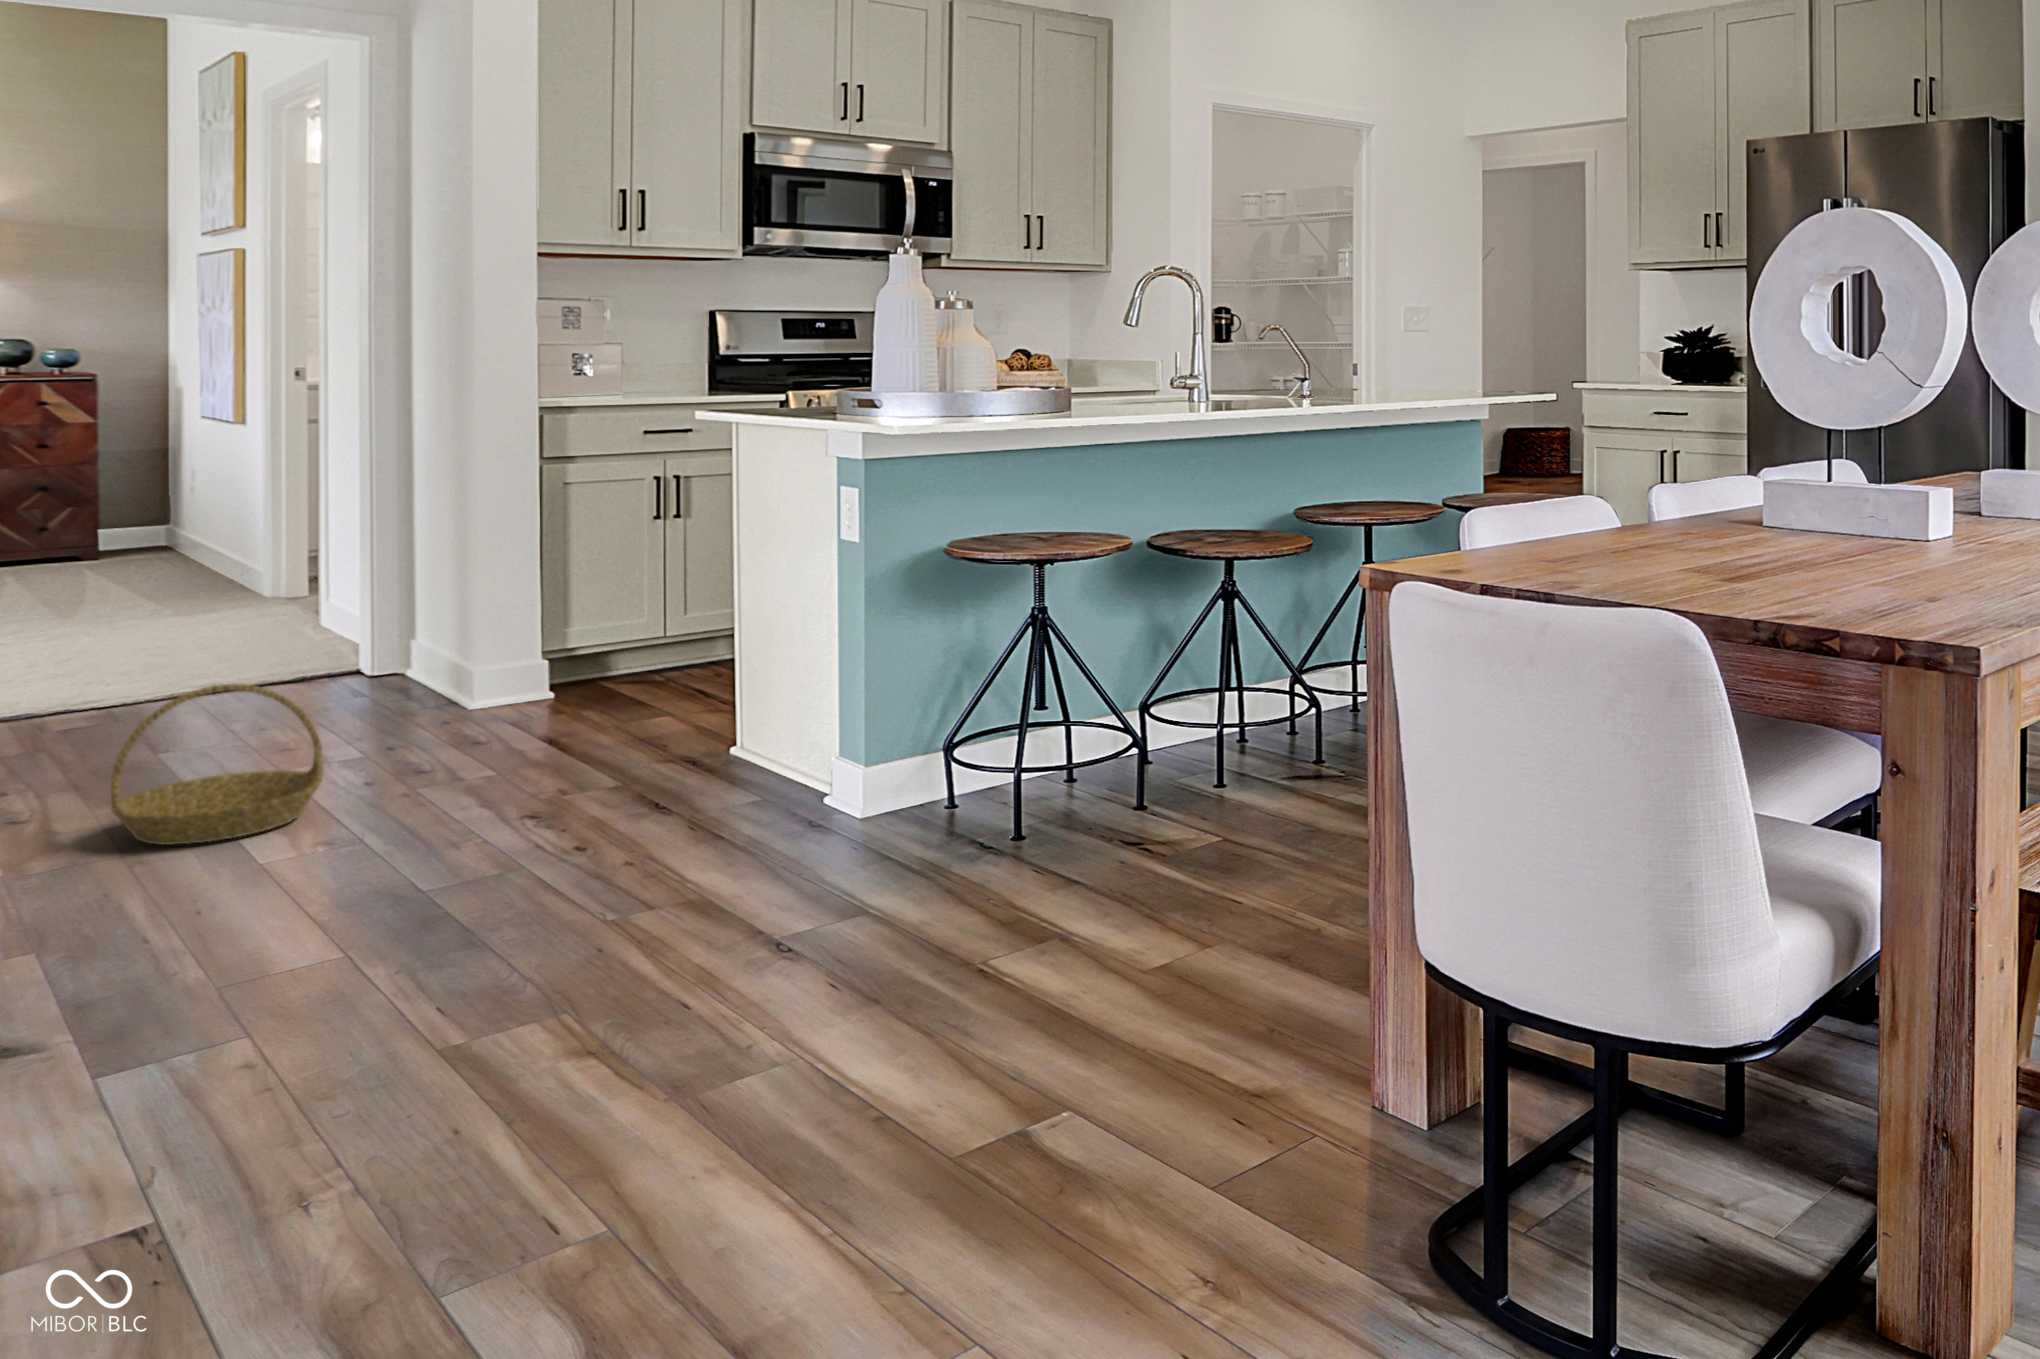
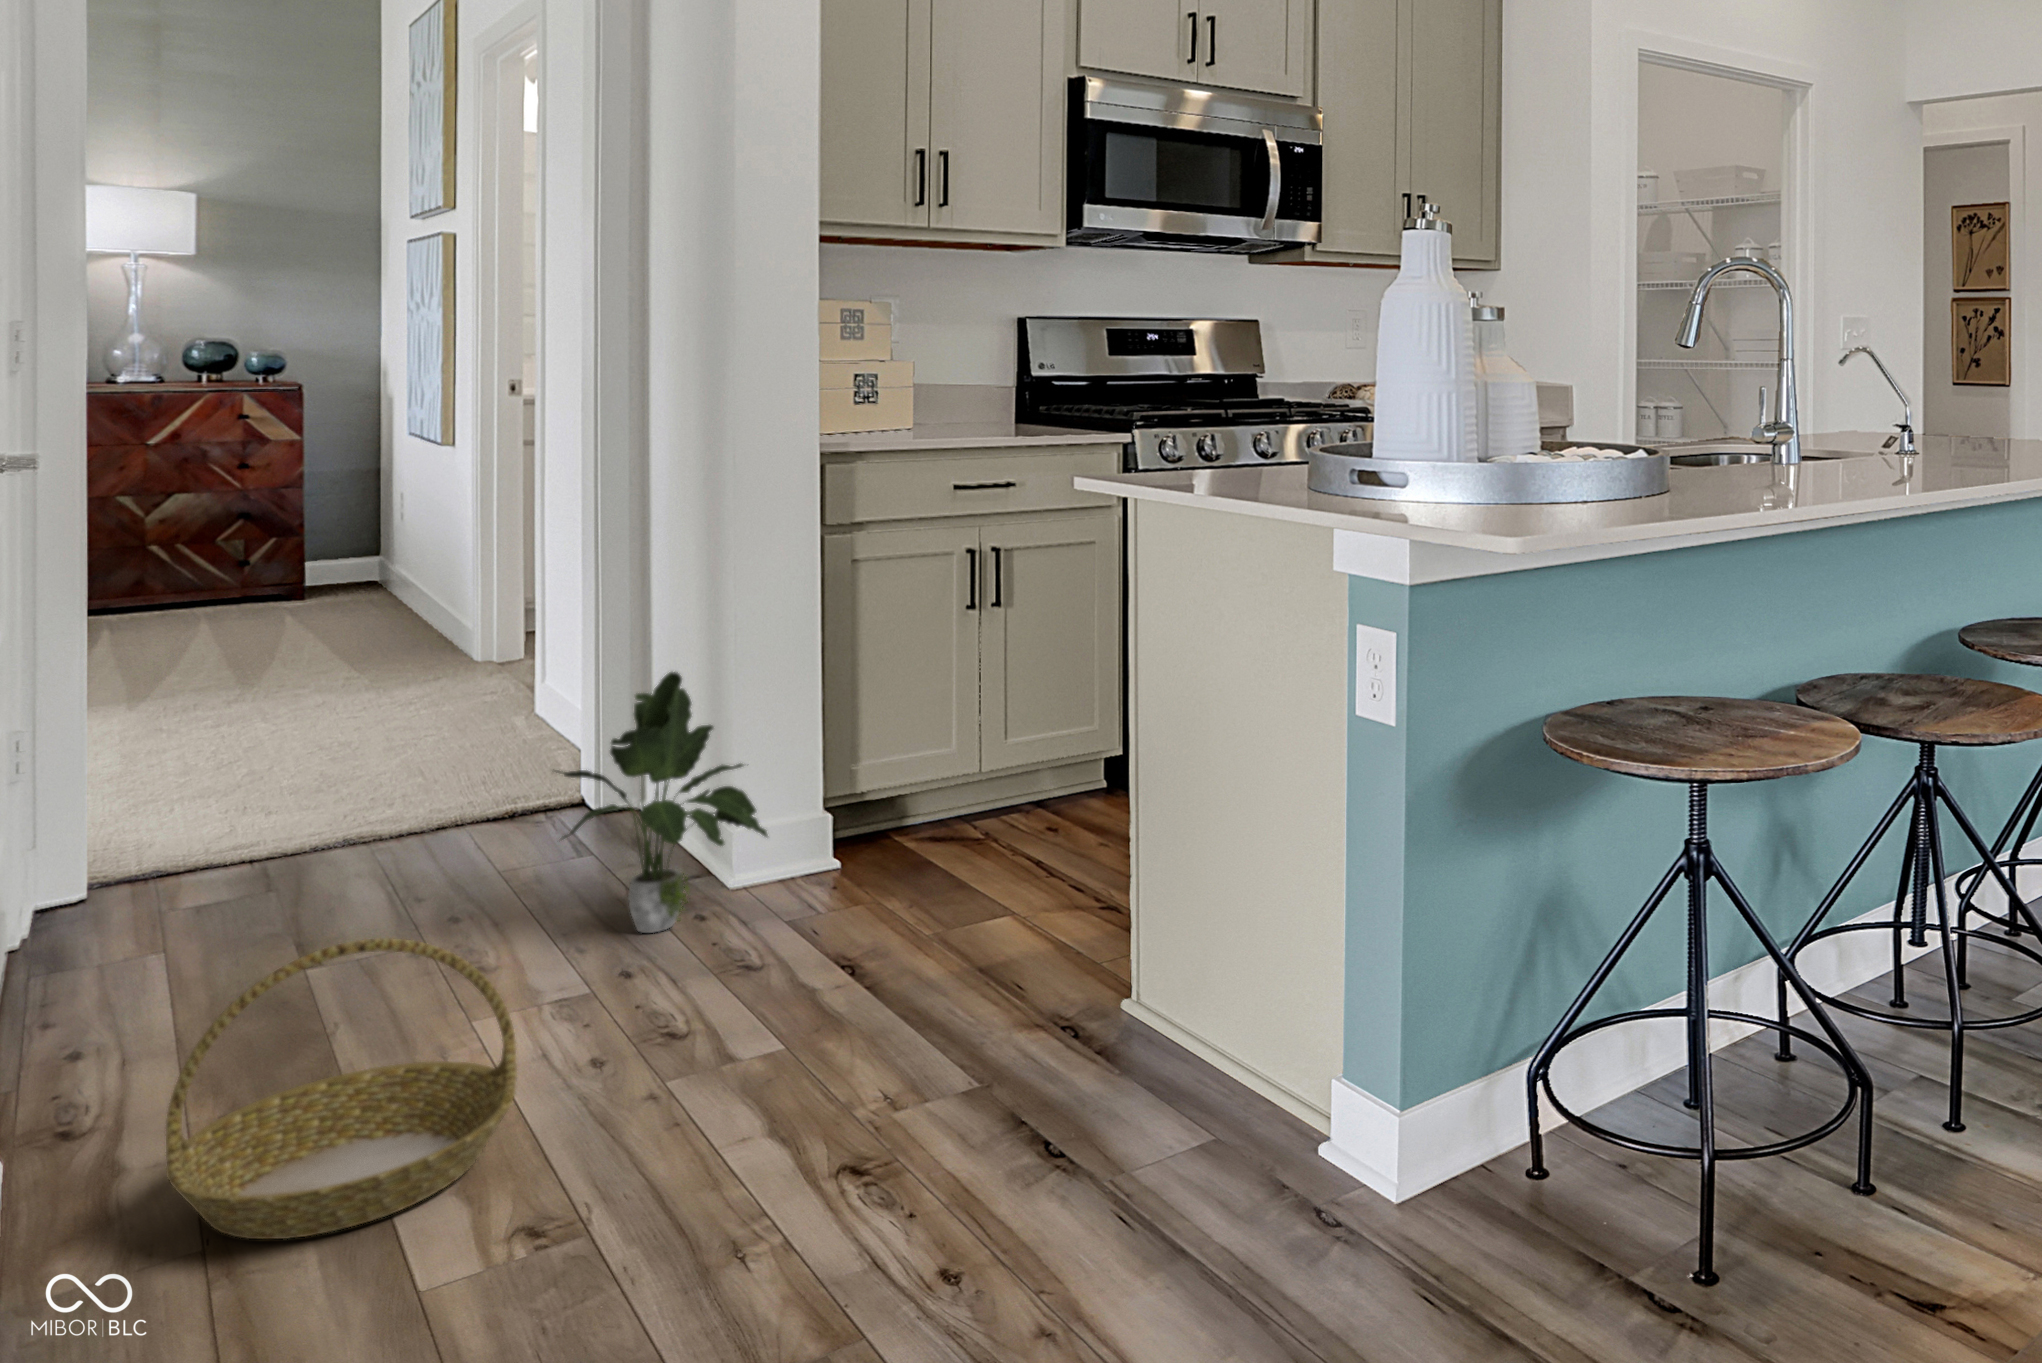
potted plant: none [338,556,497,732] -> present [556,672,768,933]

